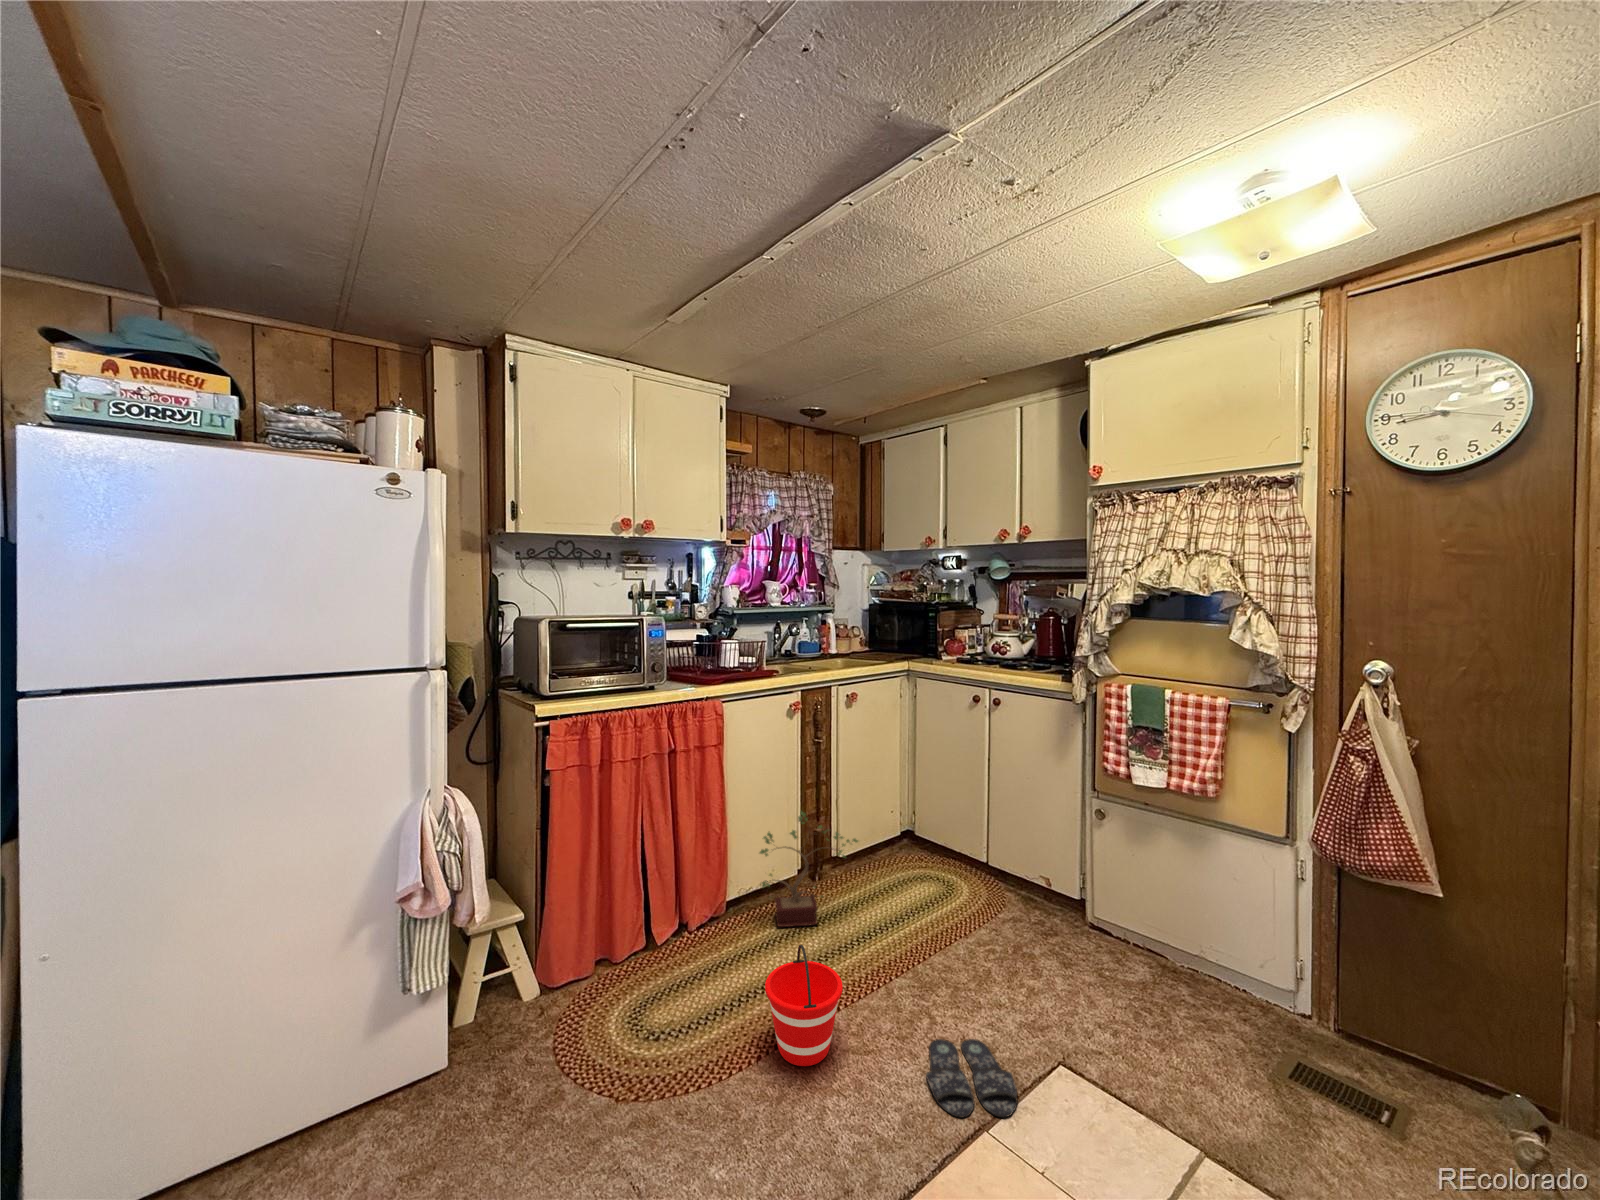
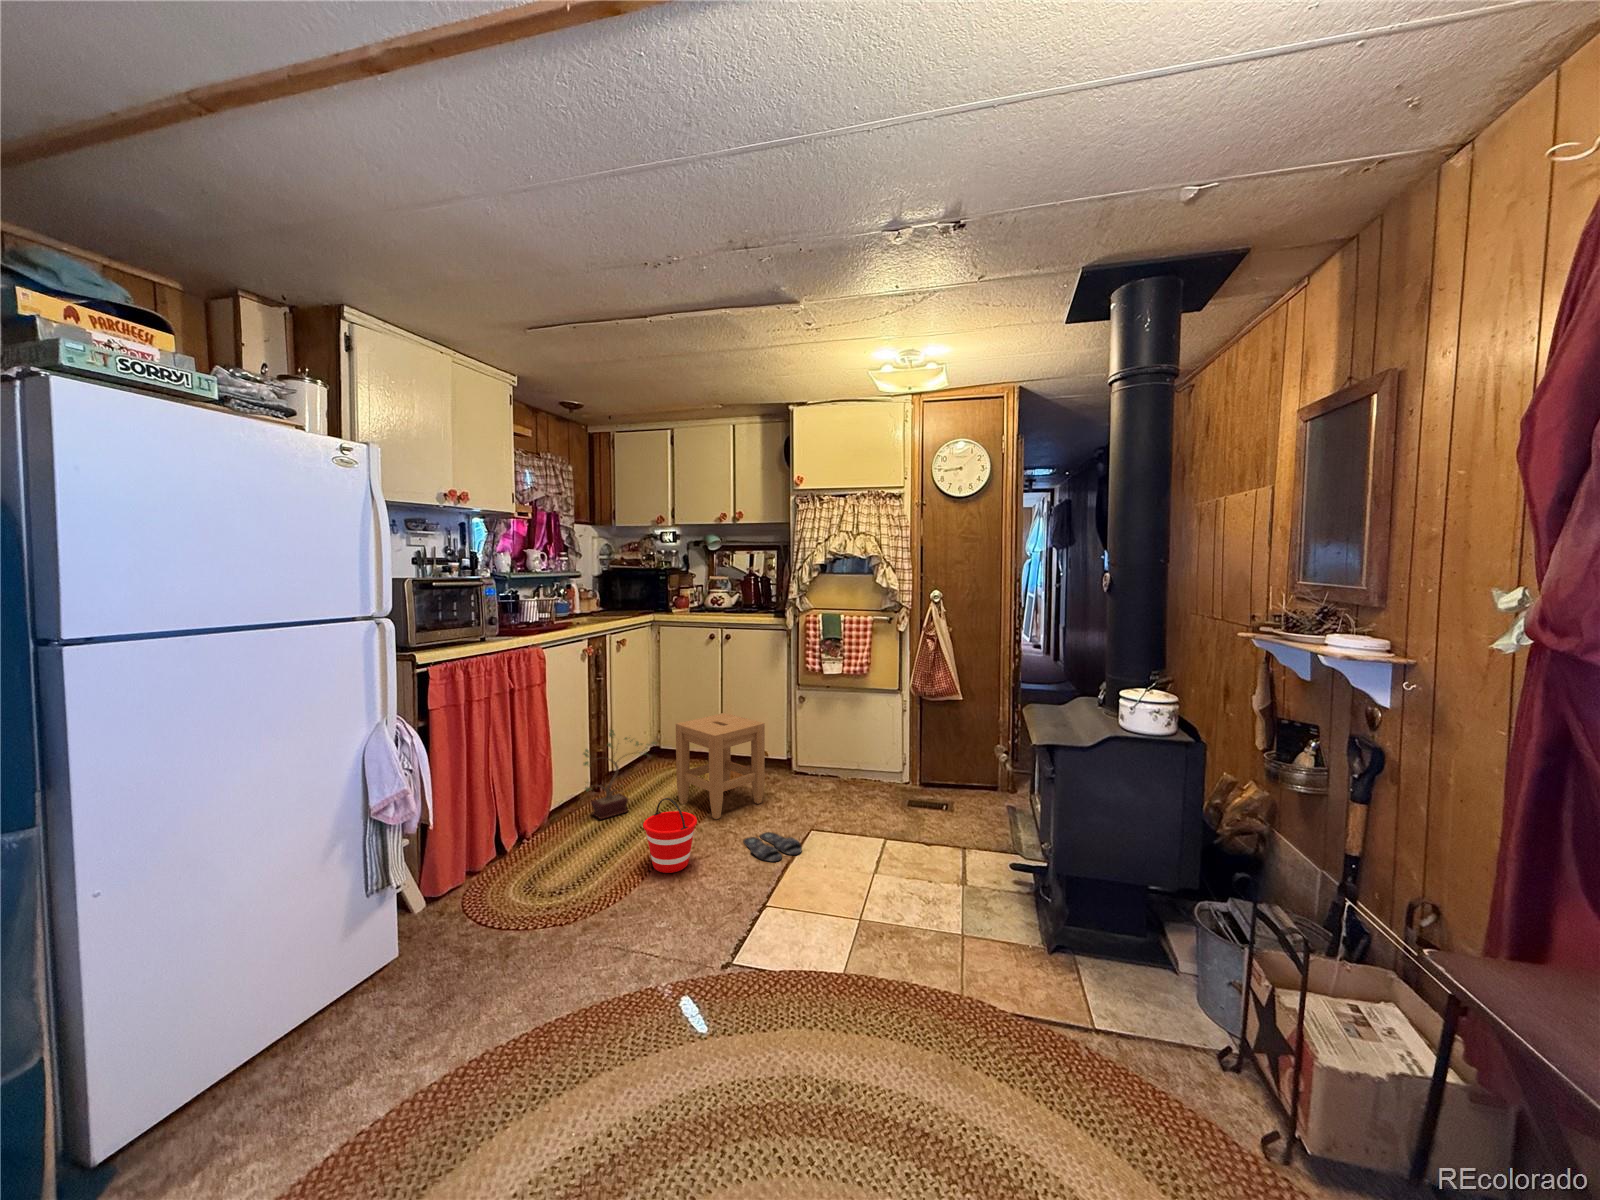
stool: none [884,814,1007,981] -> present [676,713,765,819]

